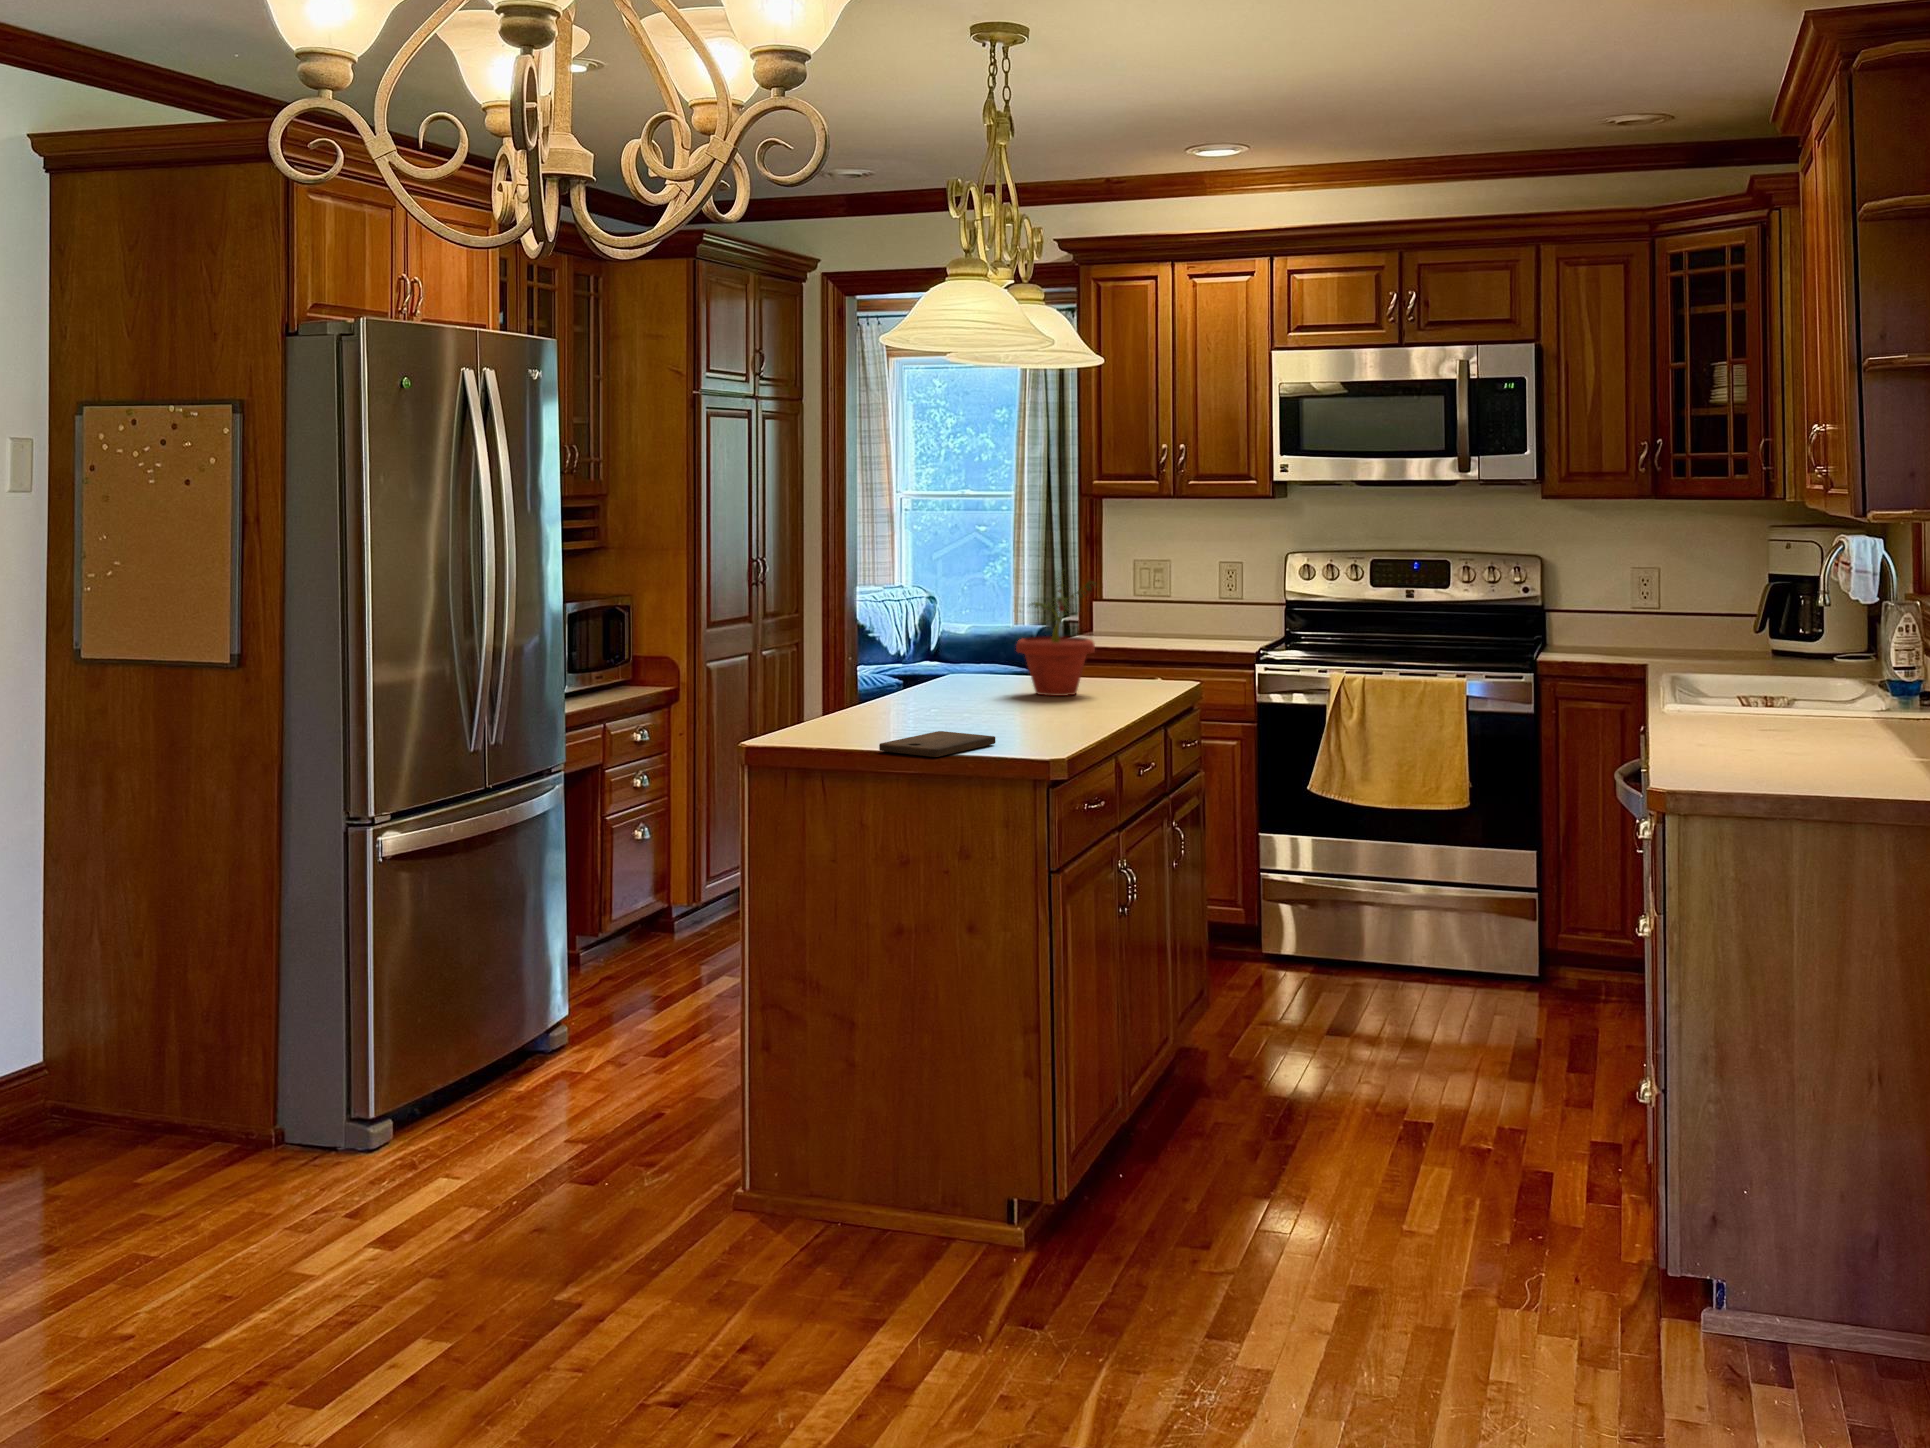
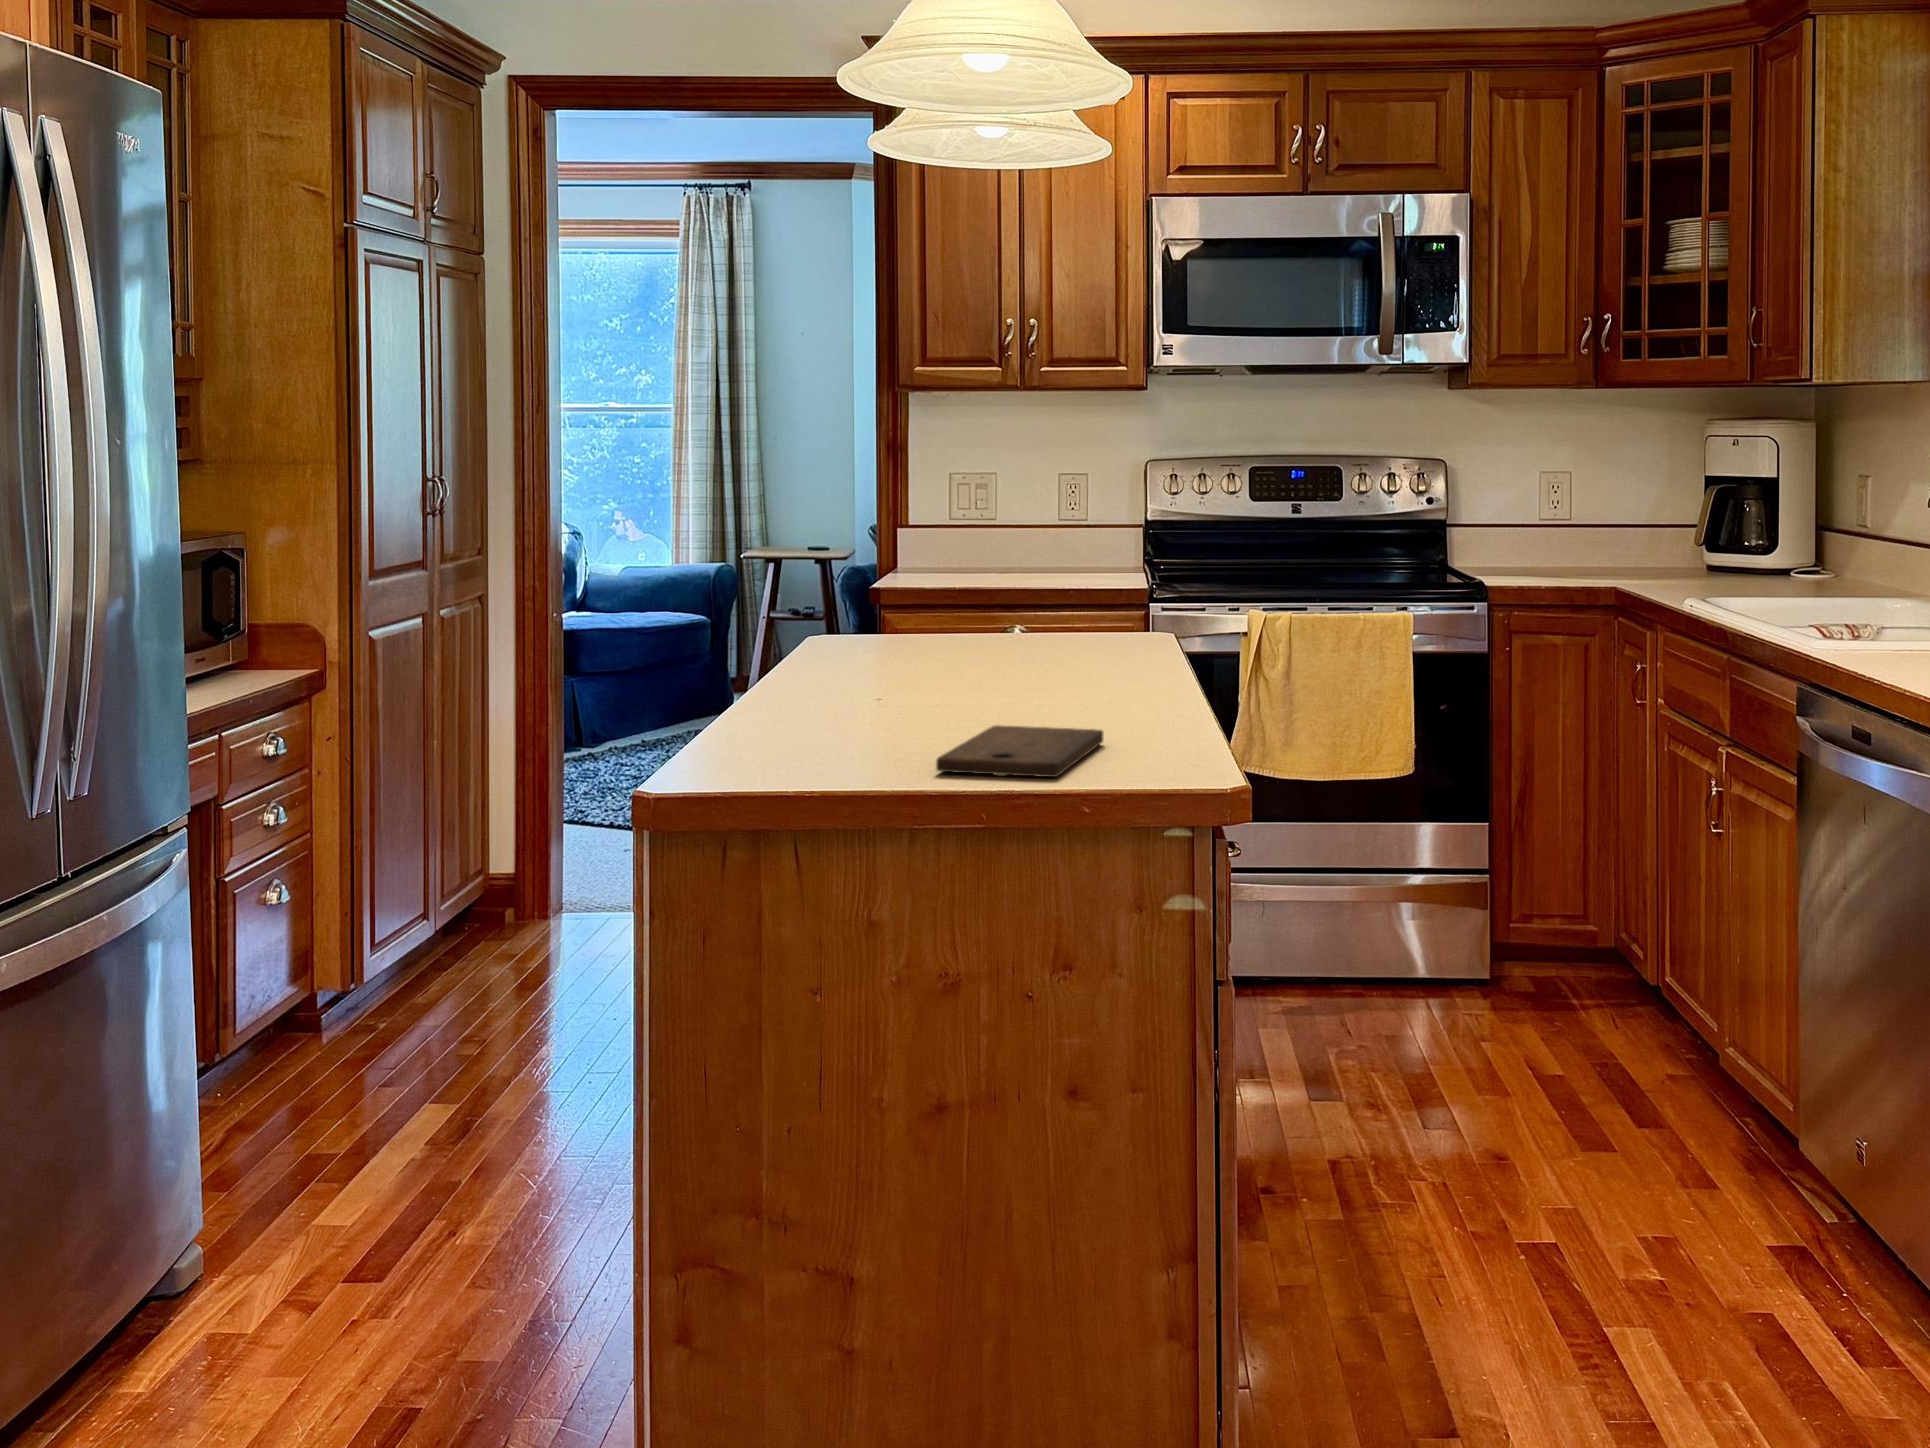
potted plant: present [1016,581,1096,696] -> none [958,464,1083,653]

